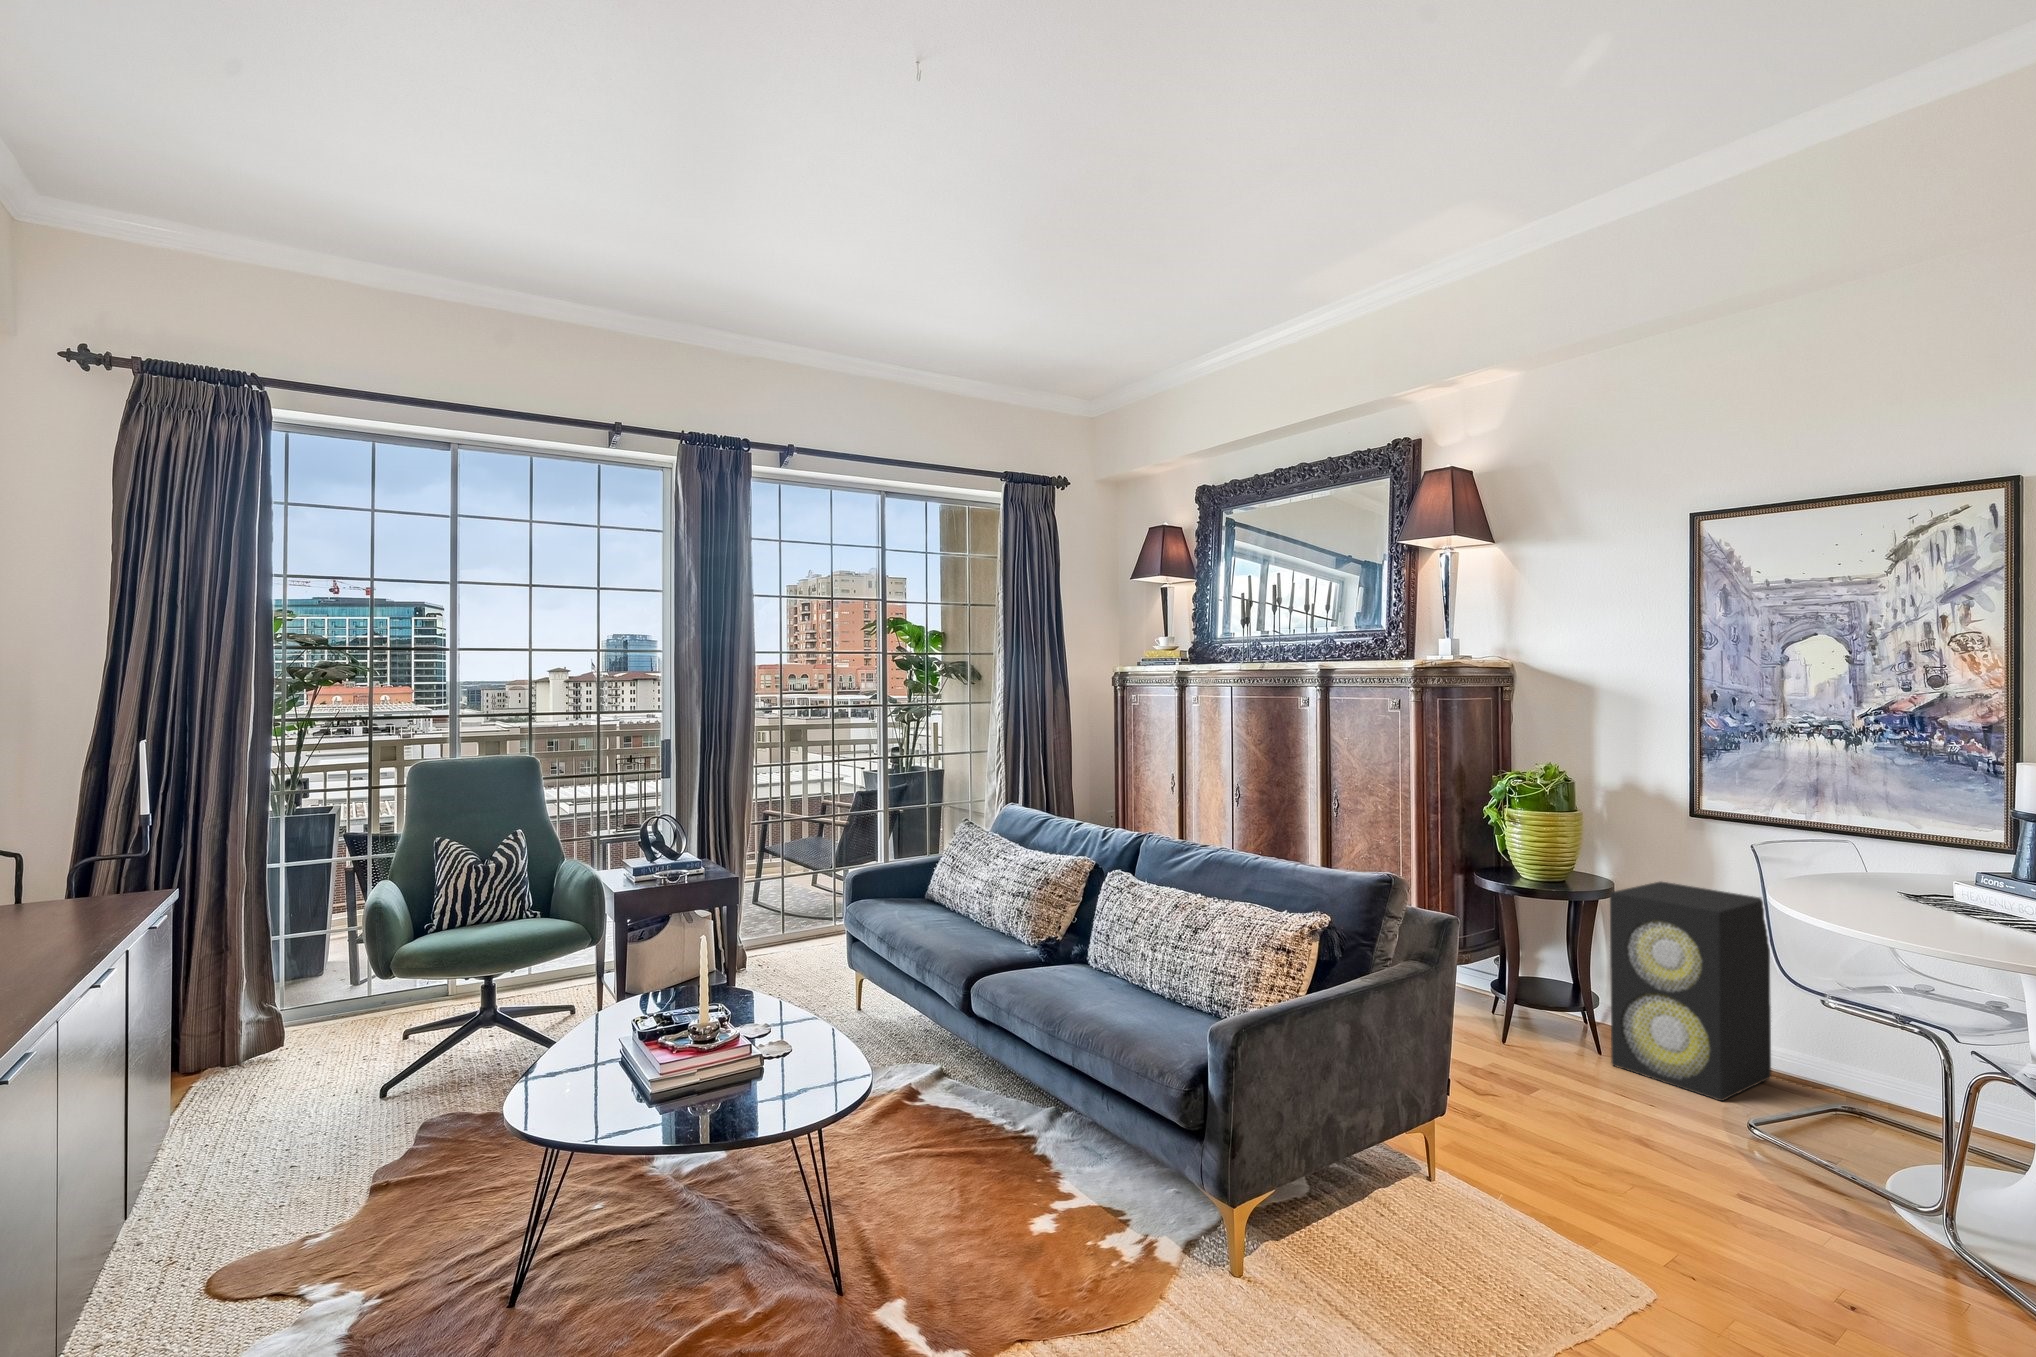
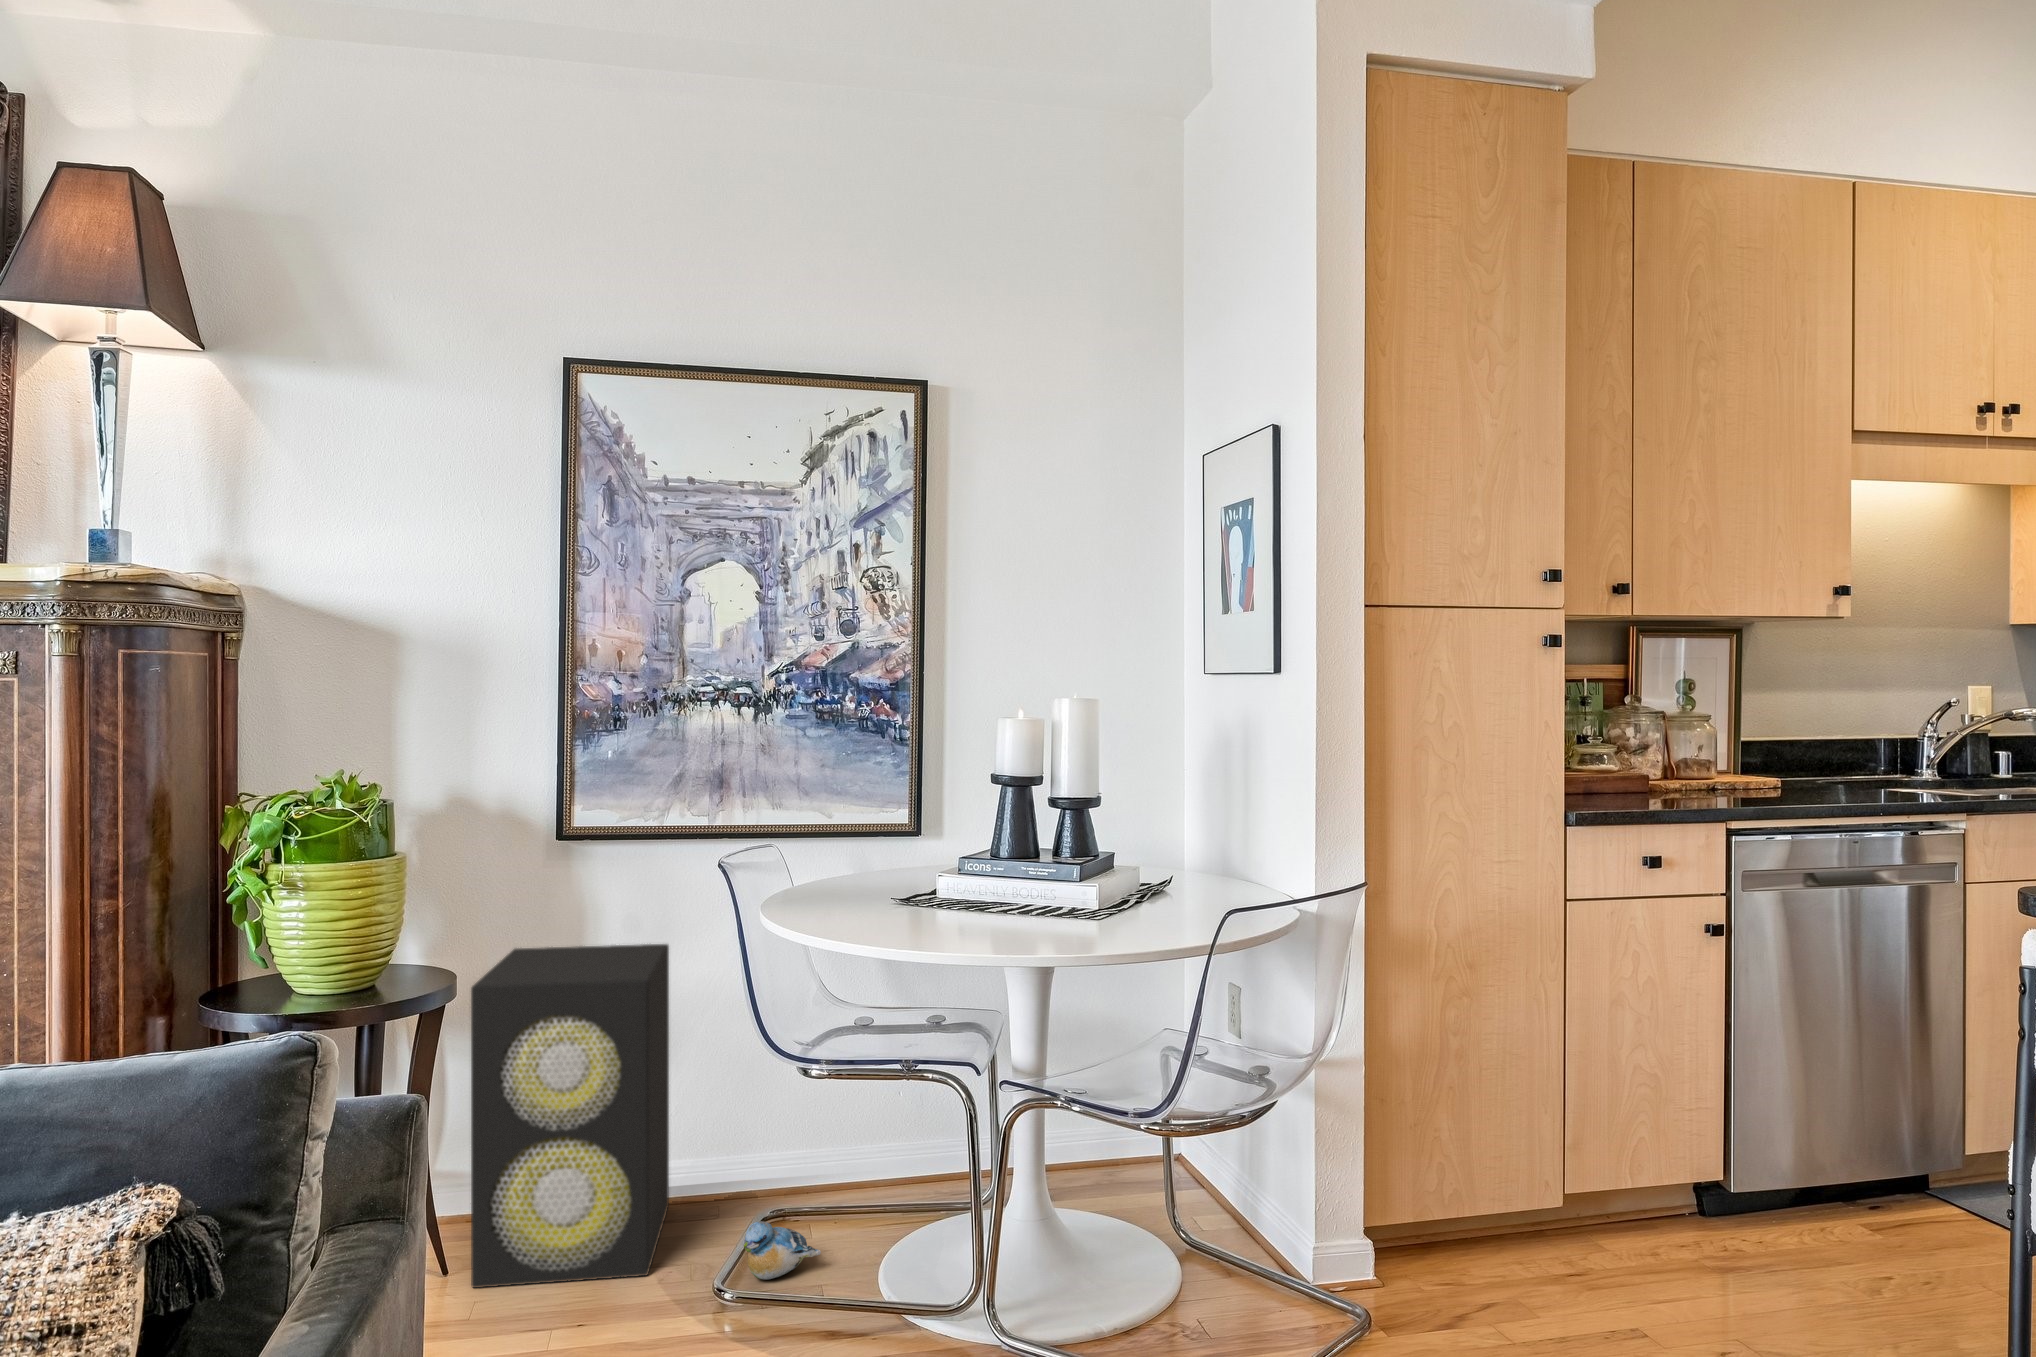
plush toy: none [1783,1093,1856,1139] -> present [744,1221,821,1279]

